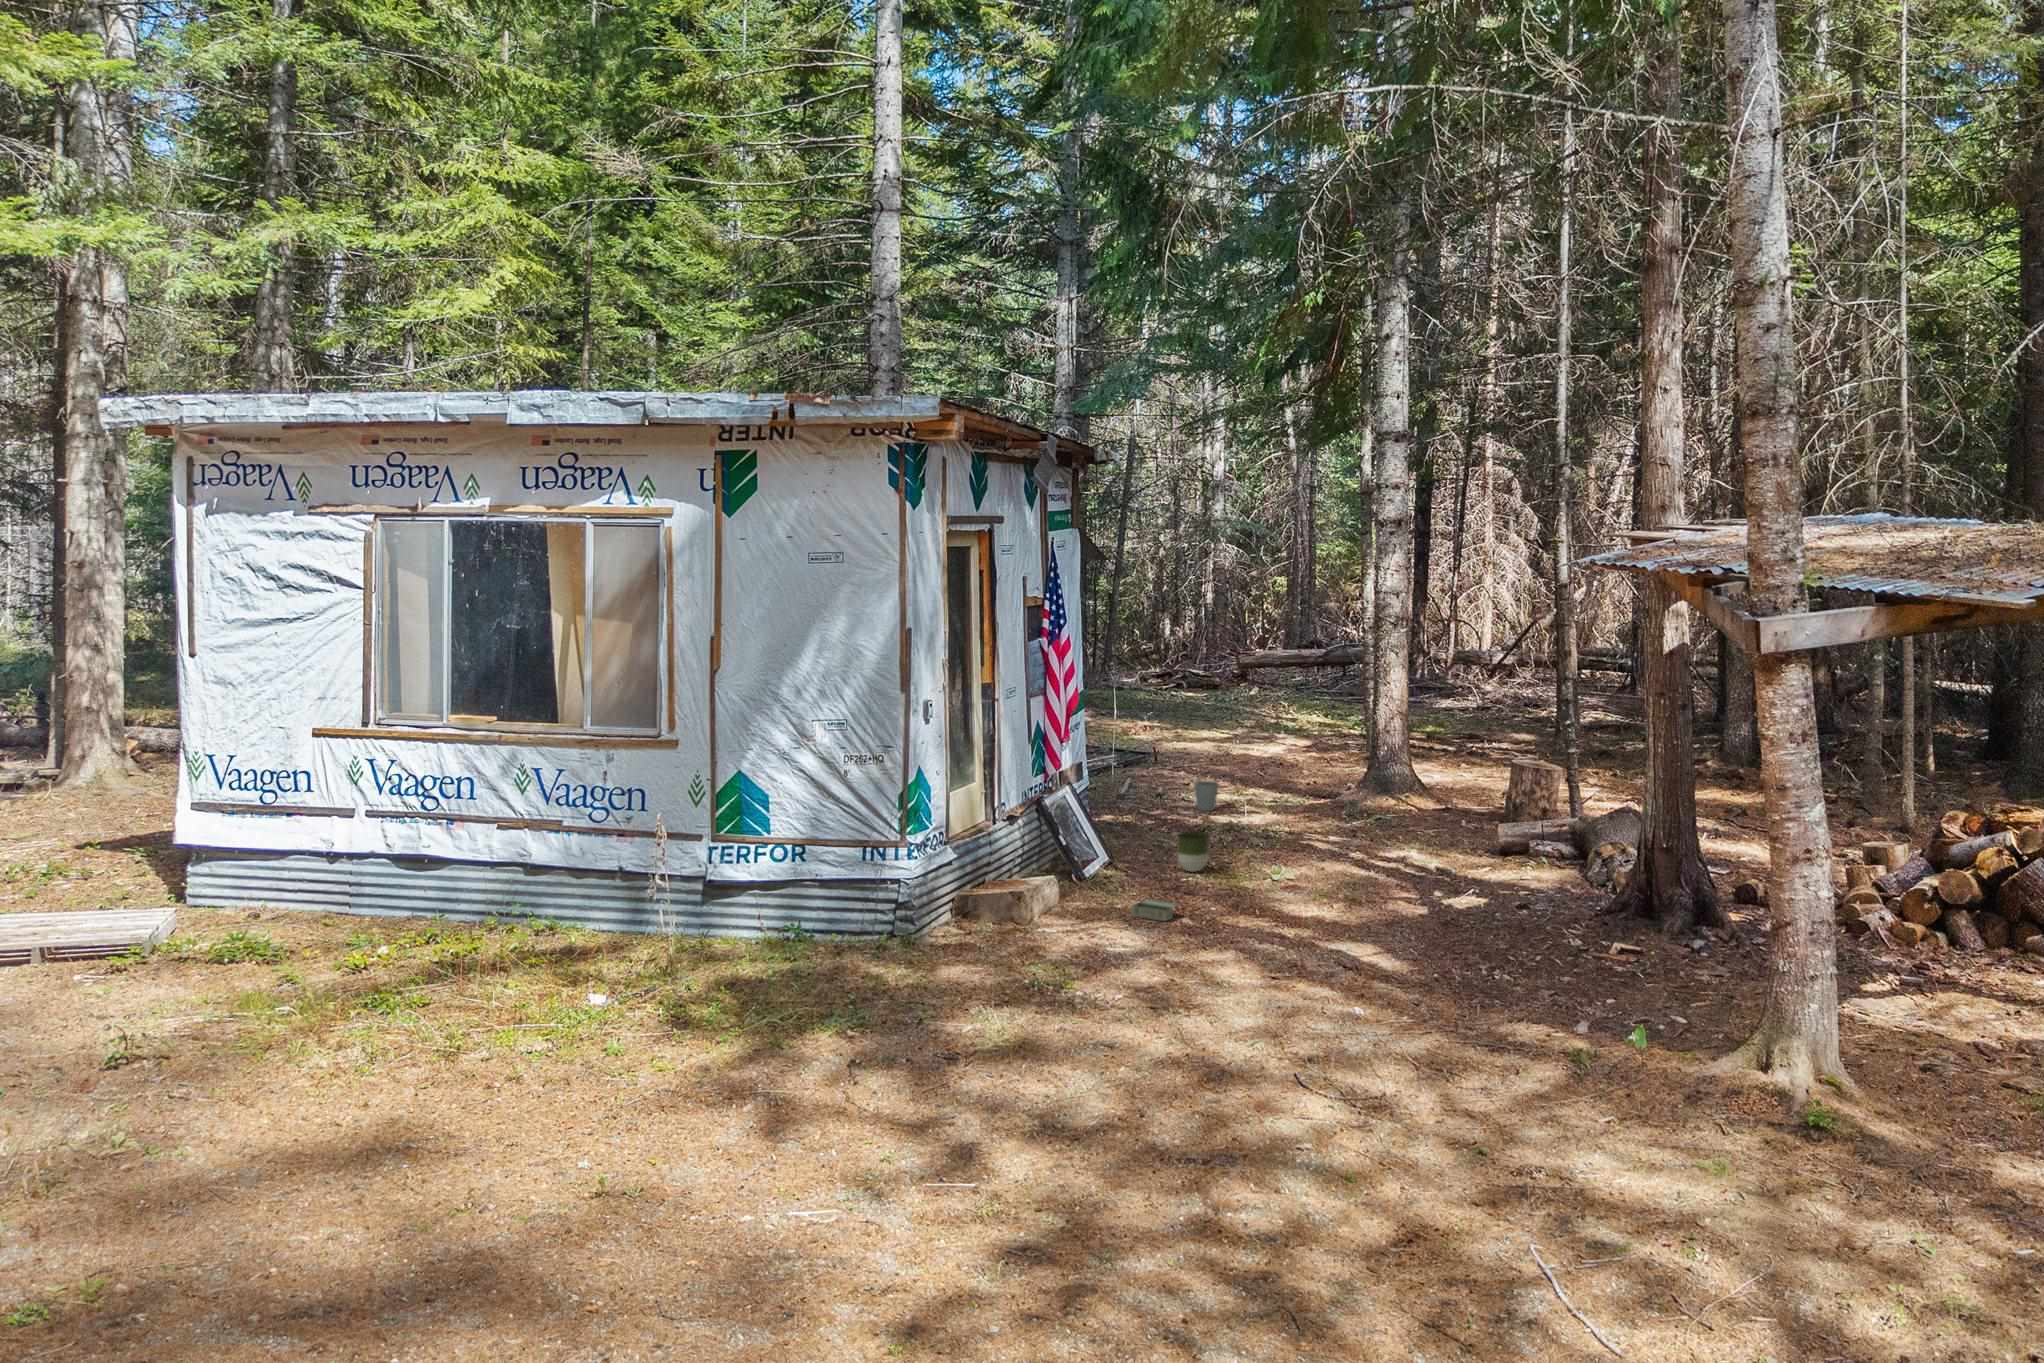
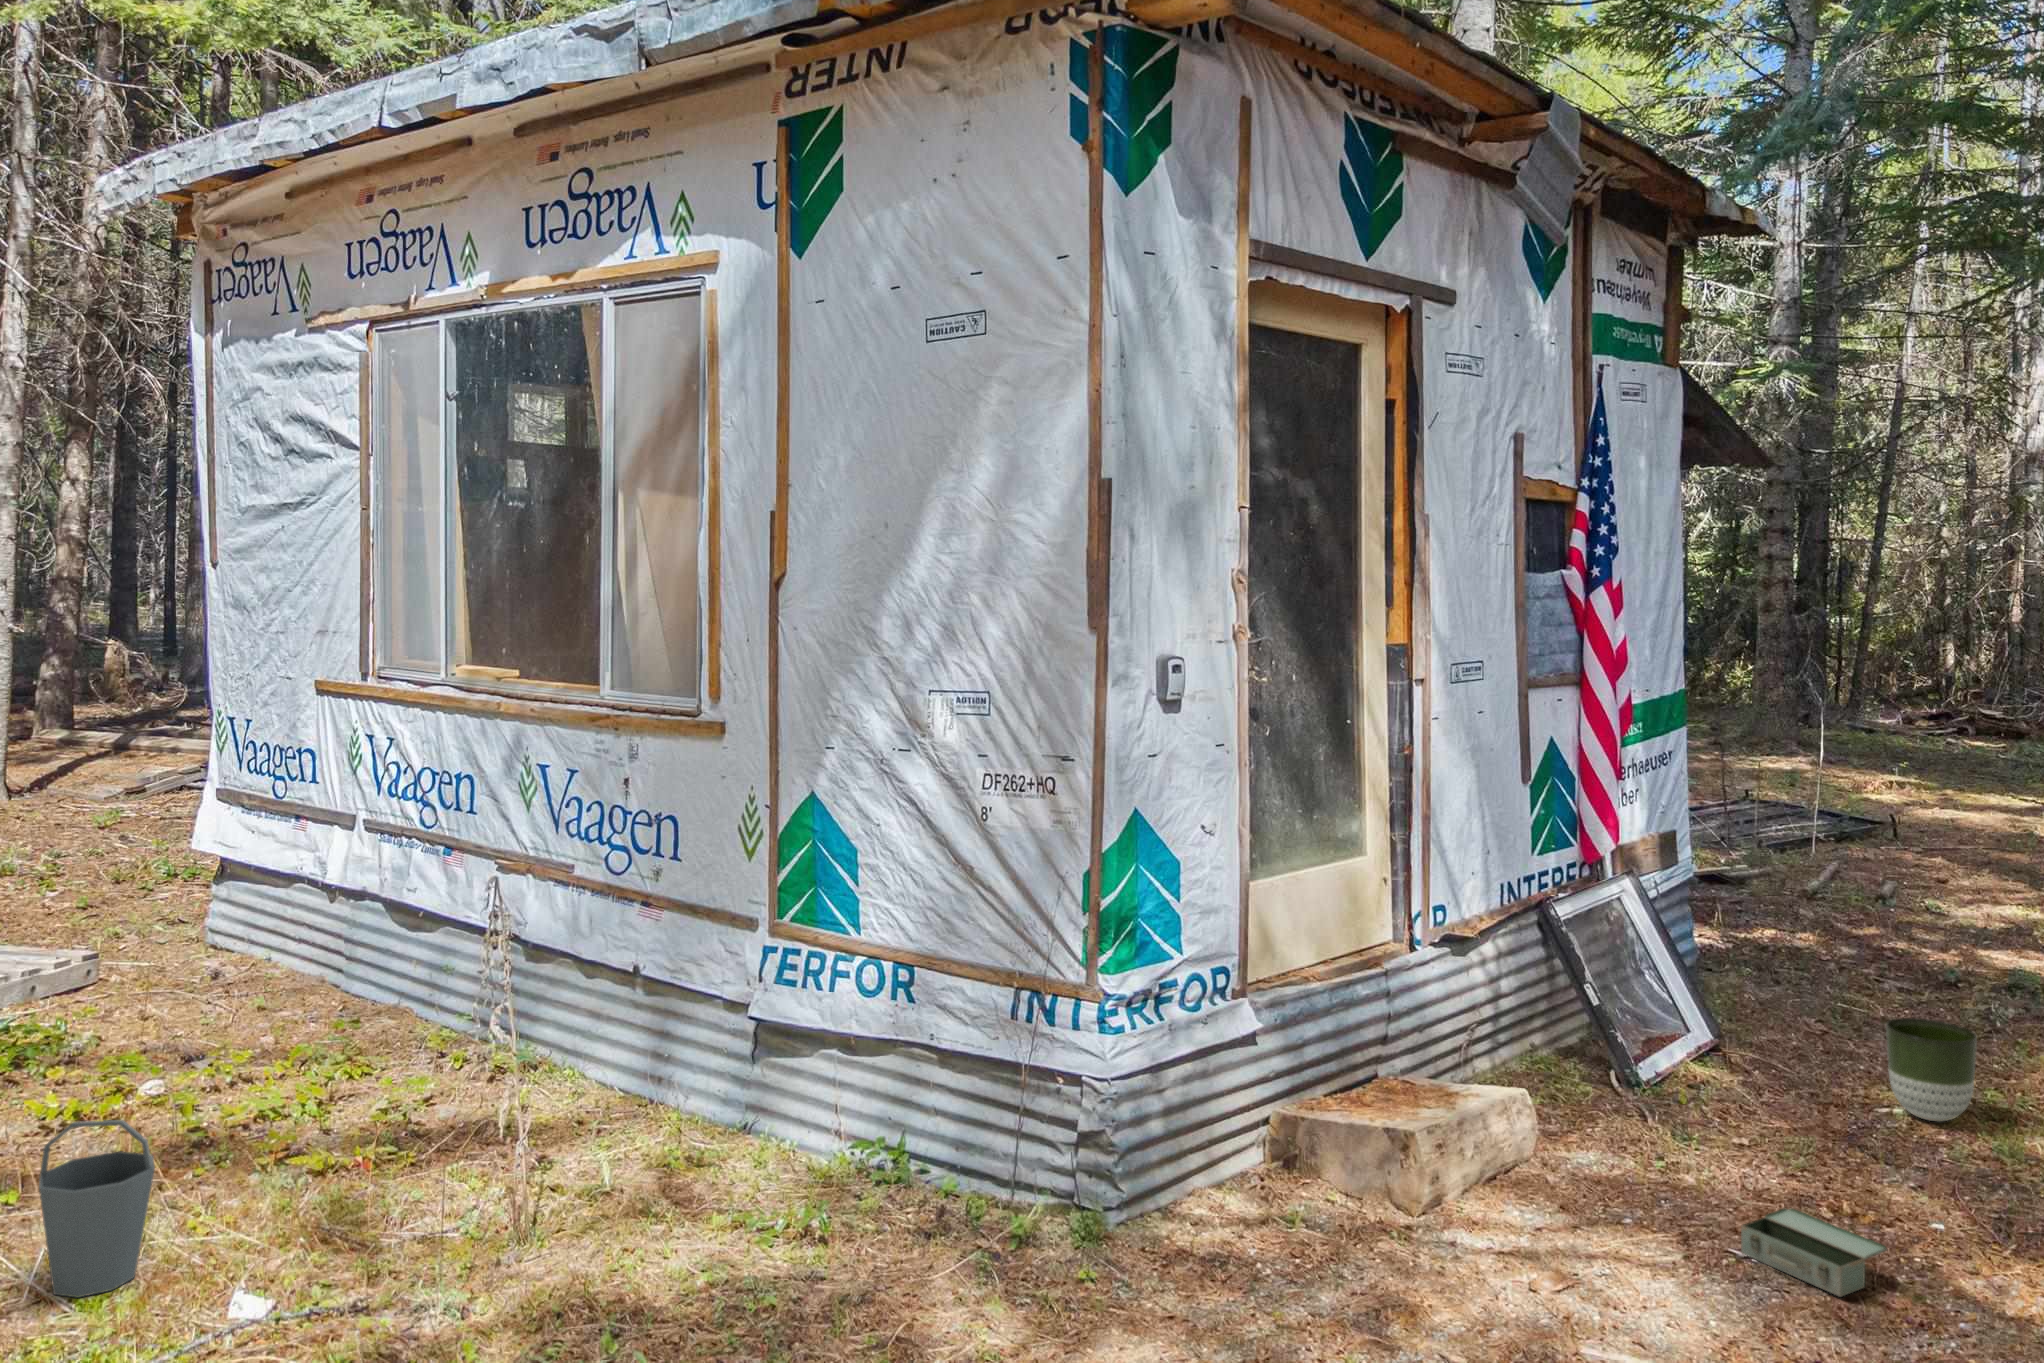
bucket: present [1194,772,1219,811] -> present [39,1120,155,1298]

